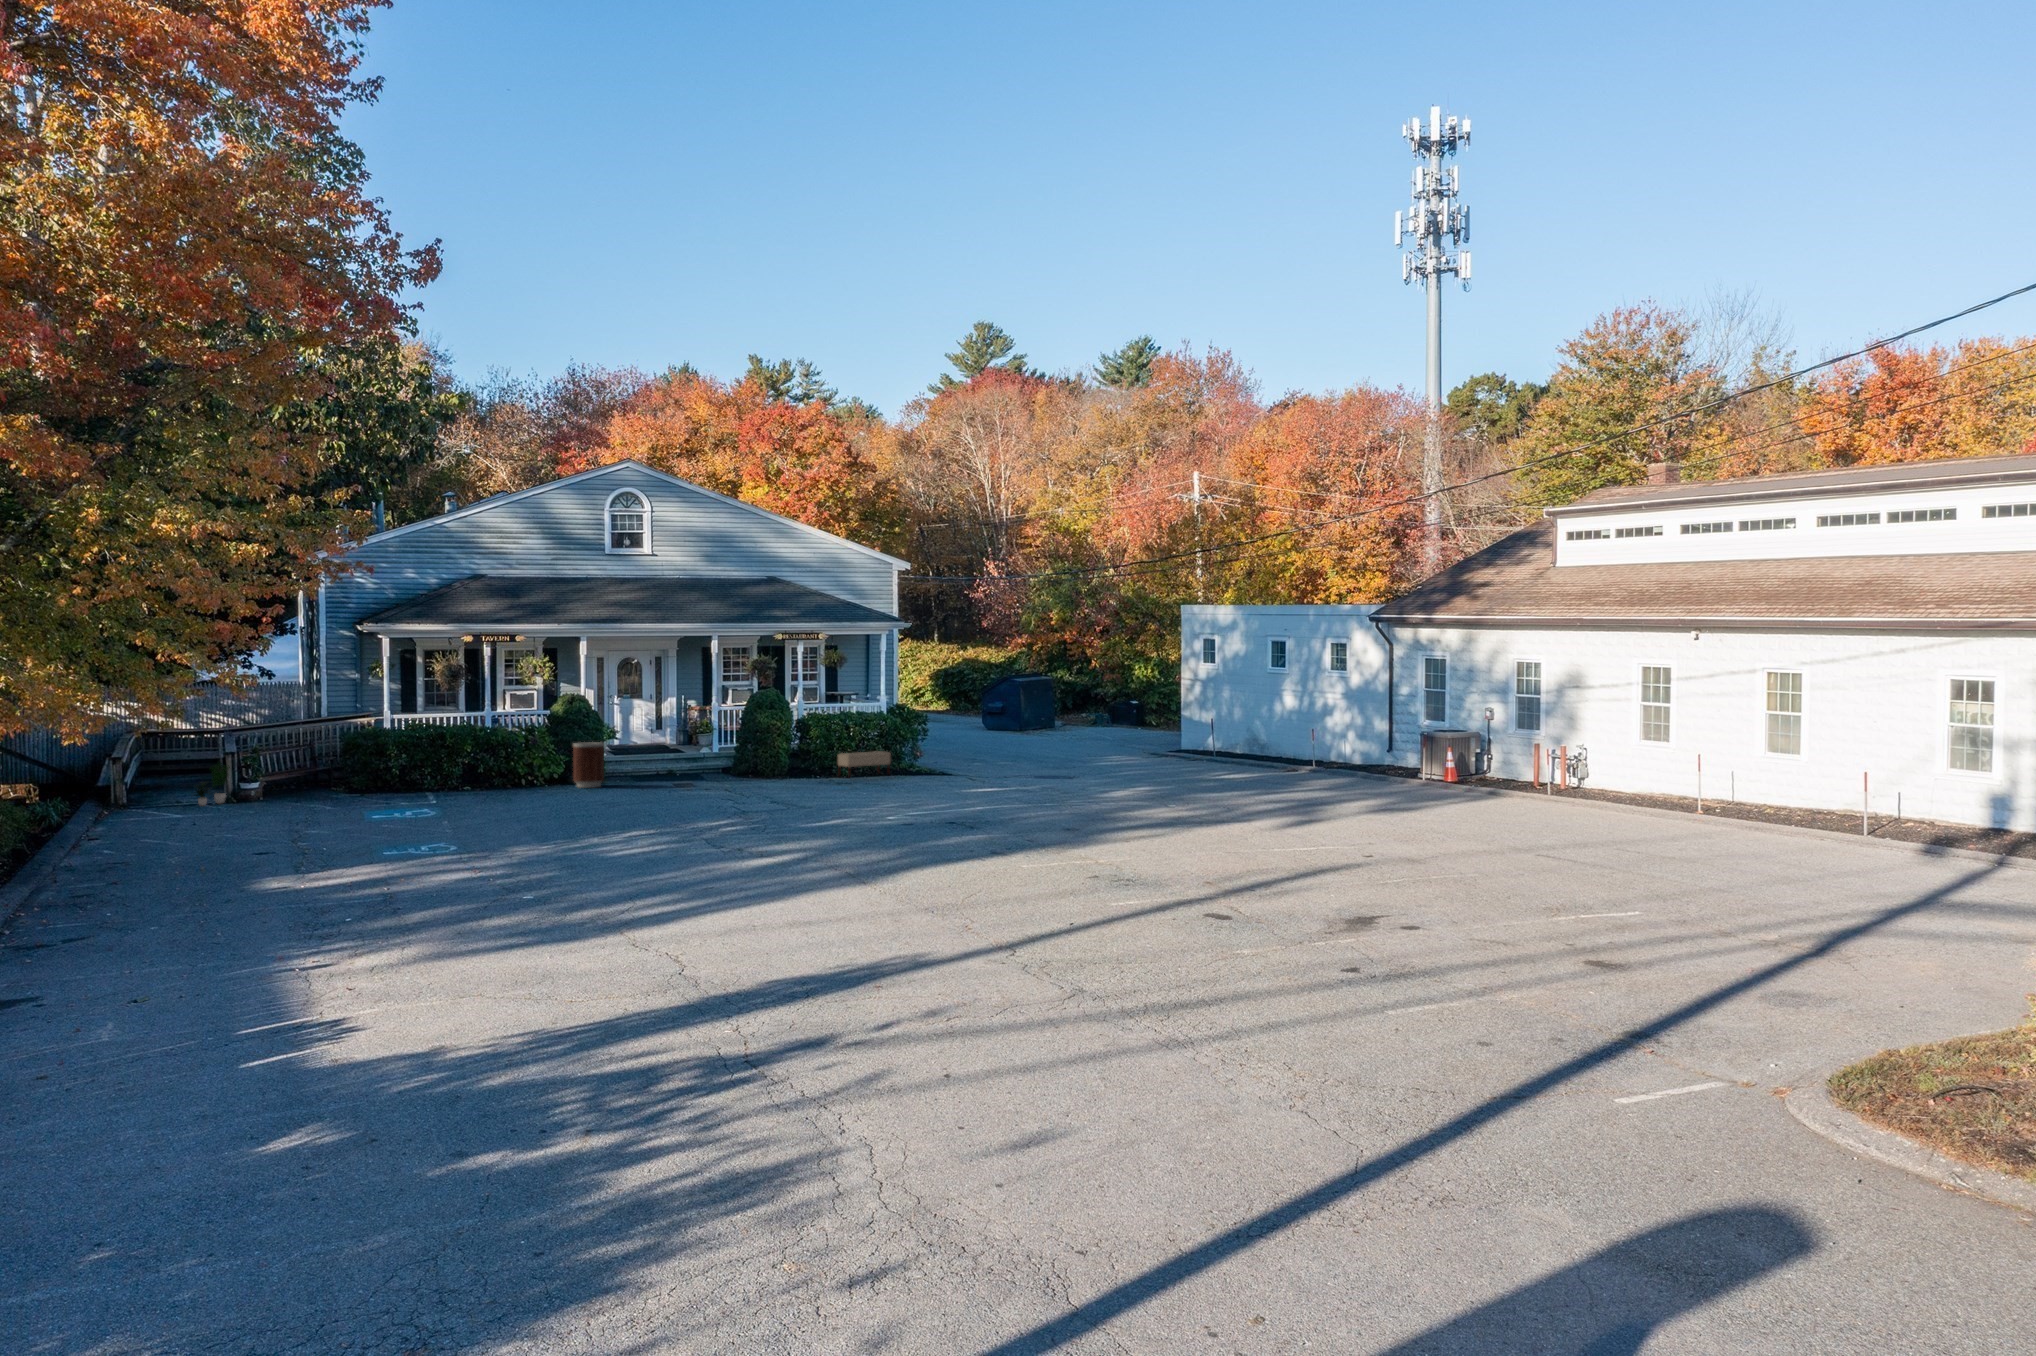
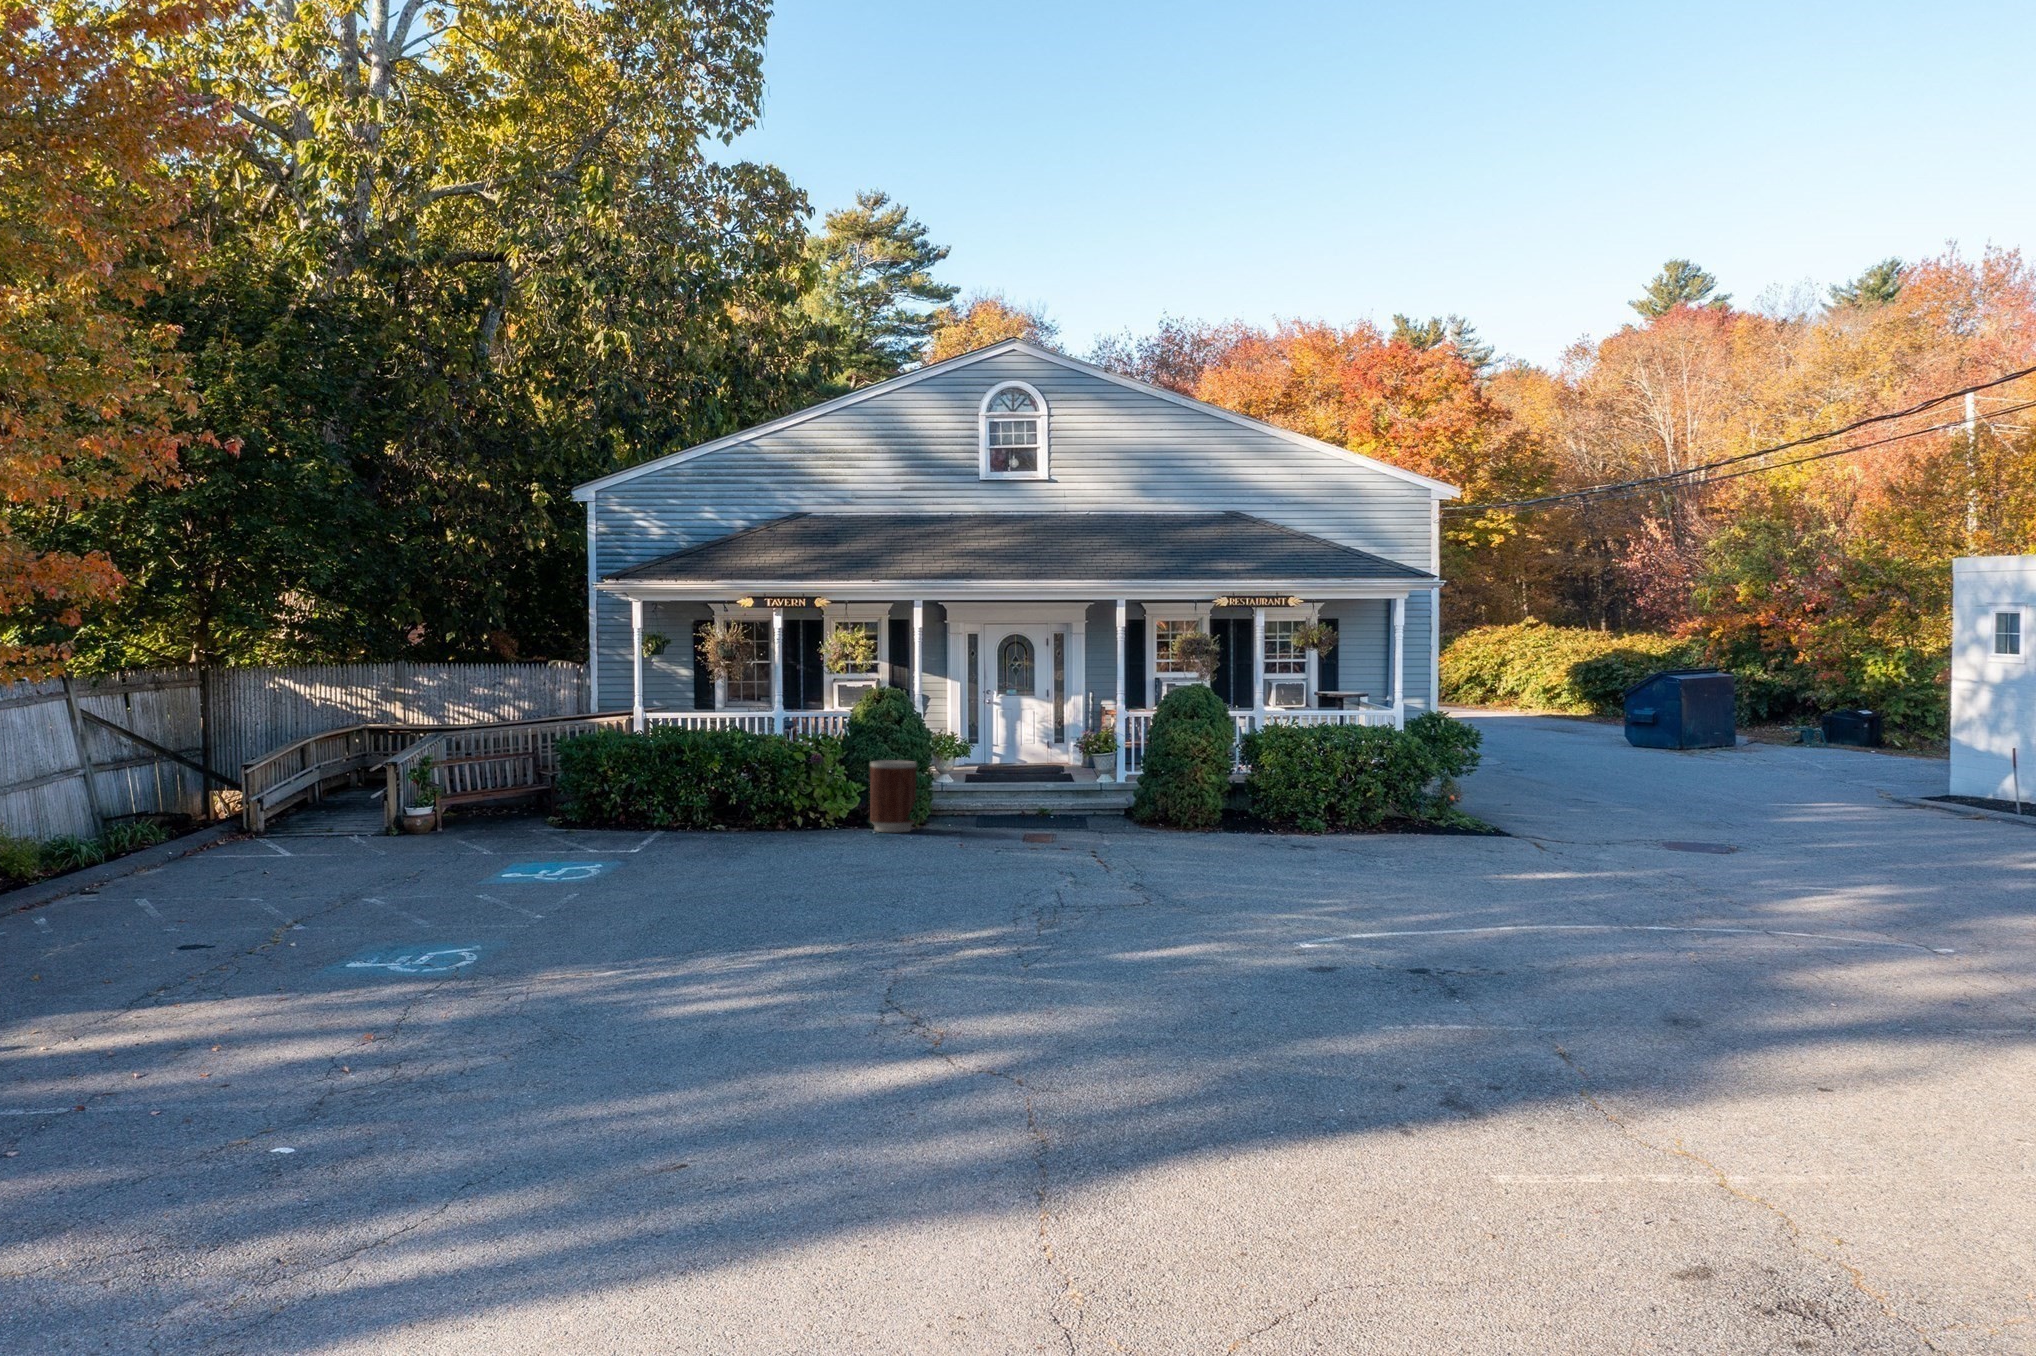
bench: present [838,751,891,777] -> none [1298,791,1391,835]
potted plant: present [194,763,230,806] -> none [324,770,382,835]

